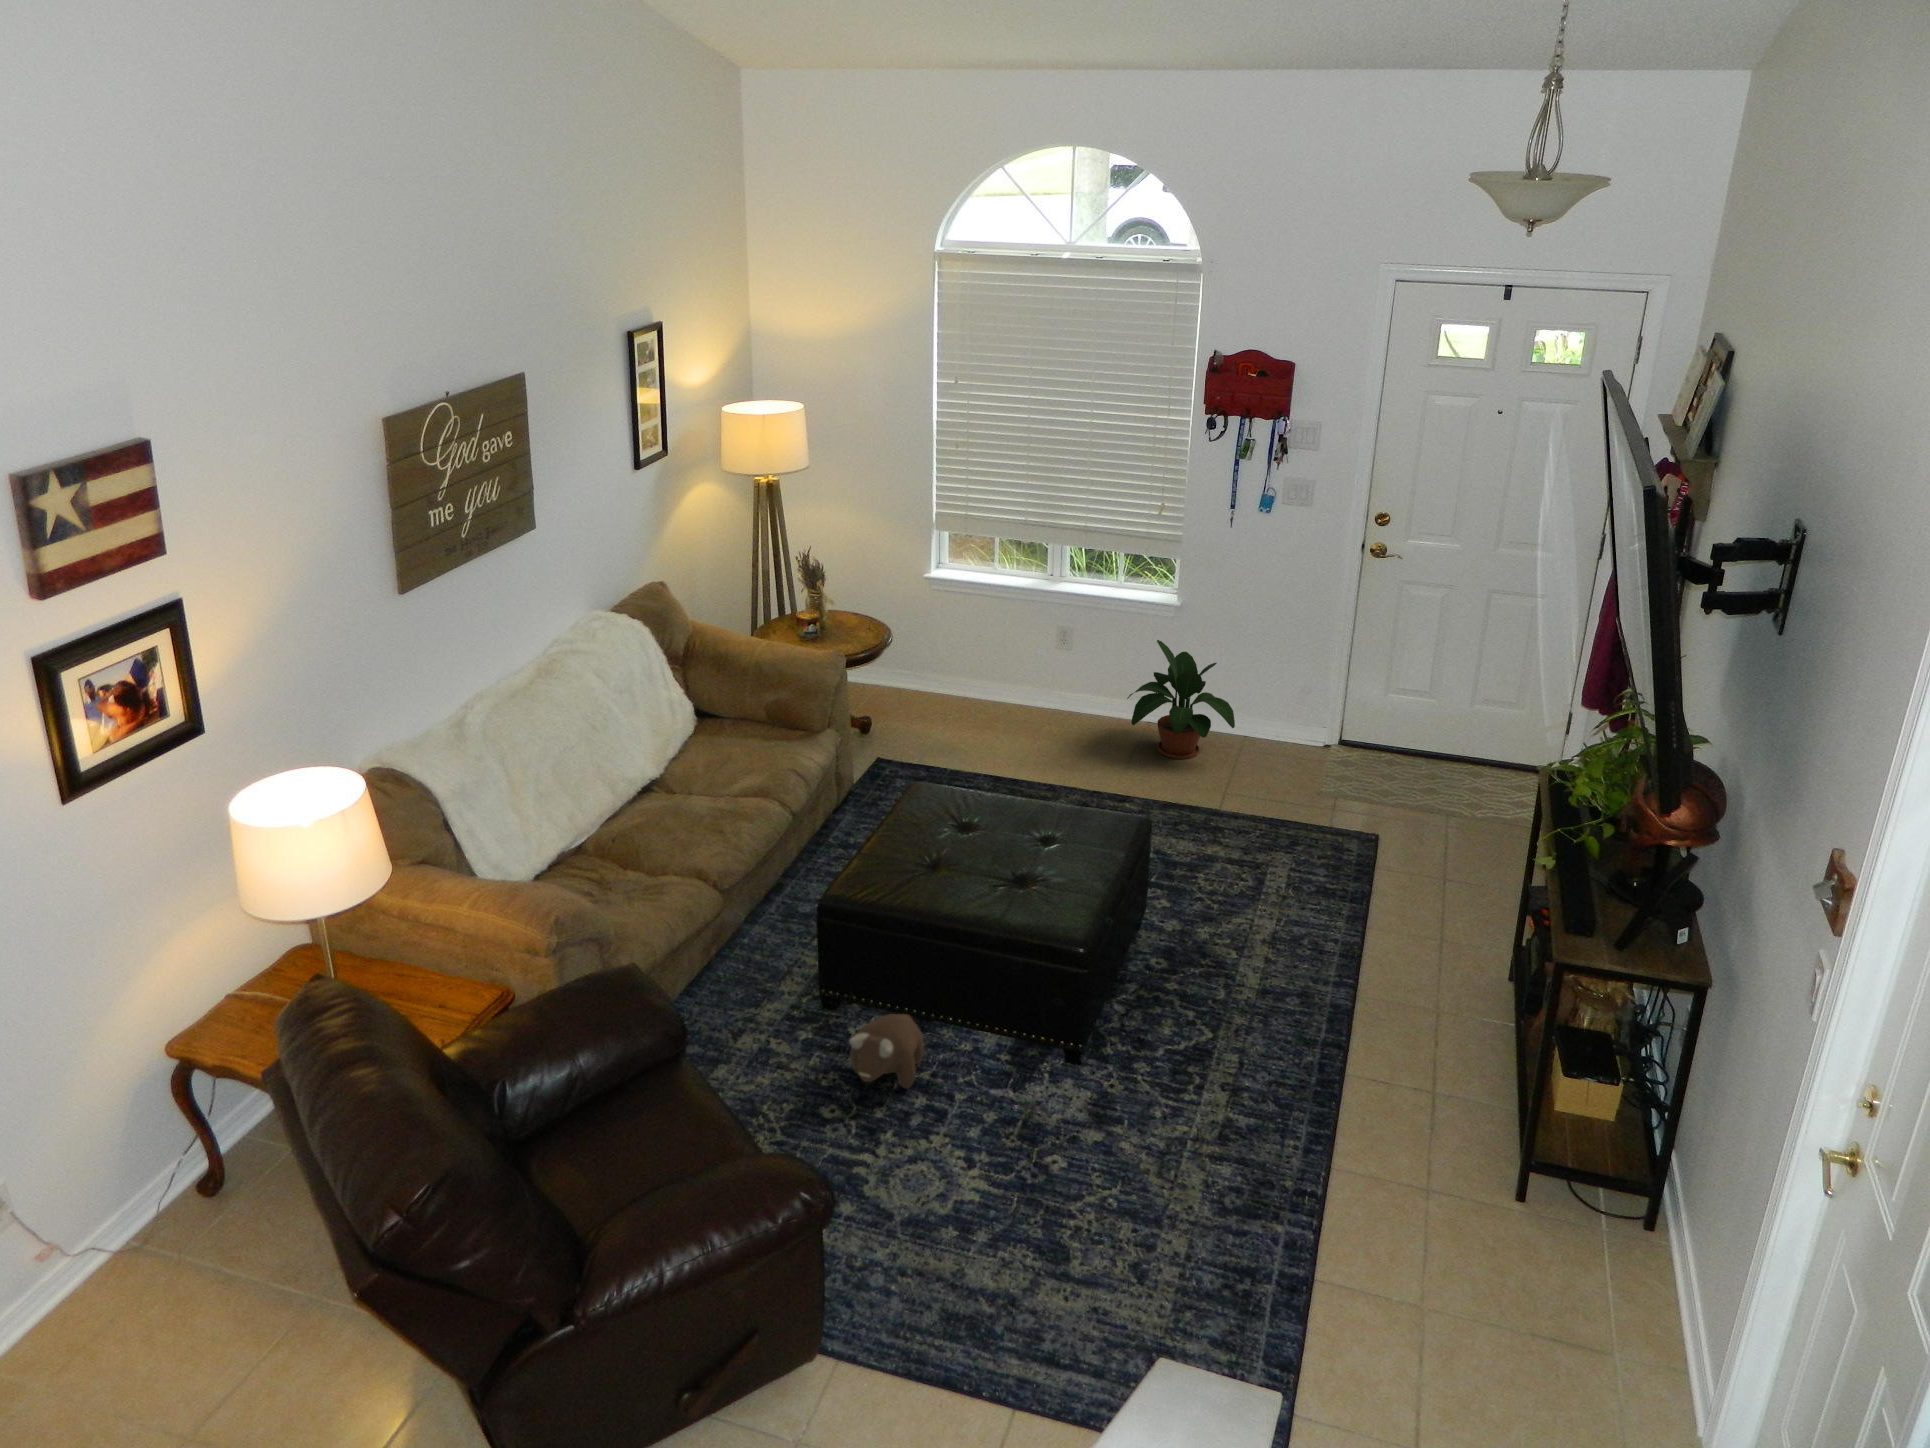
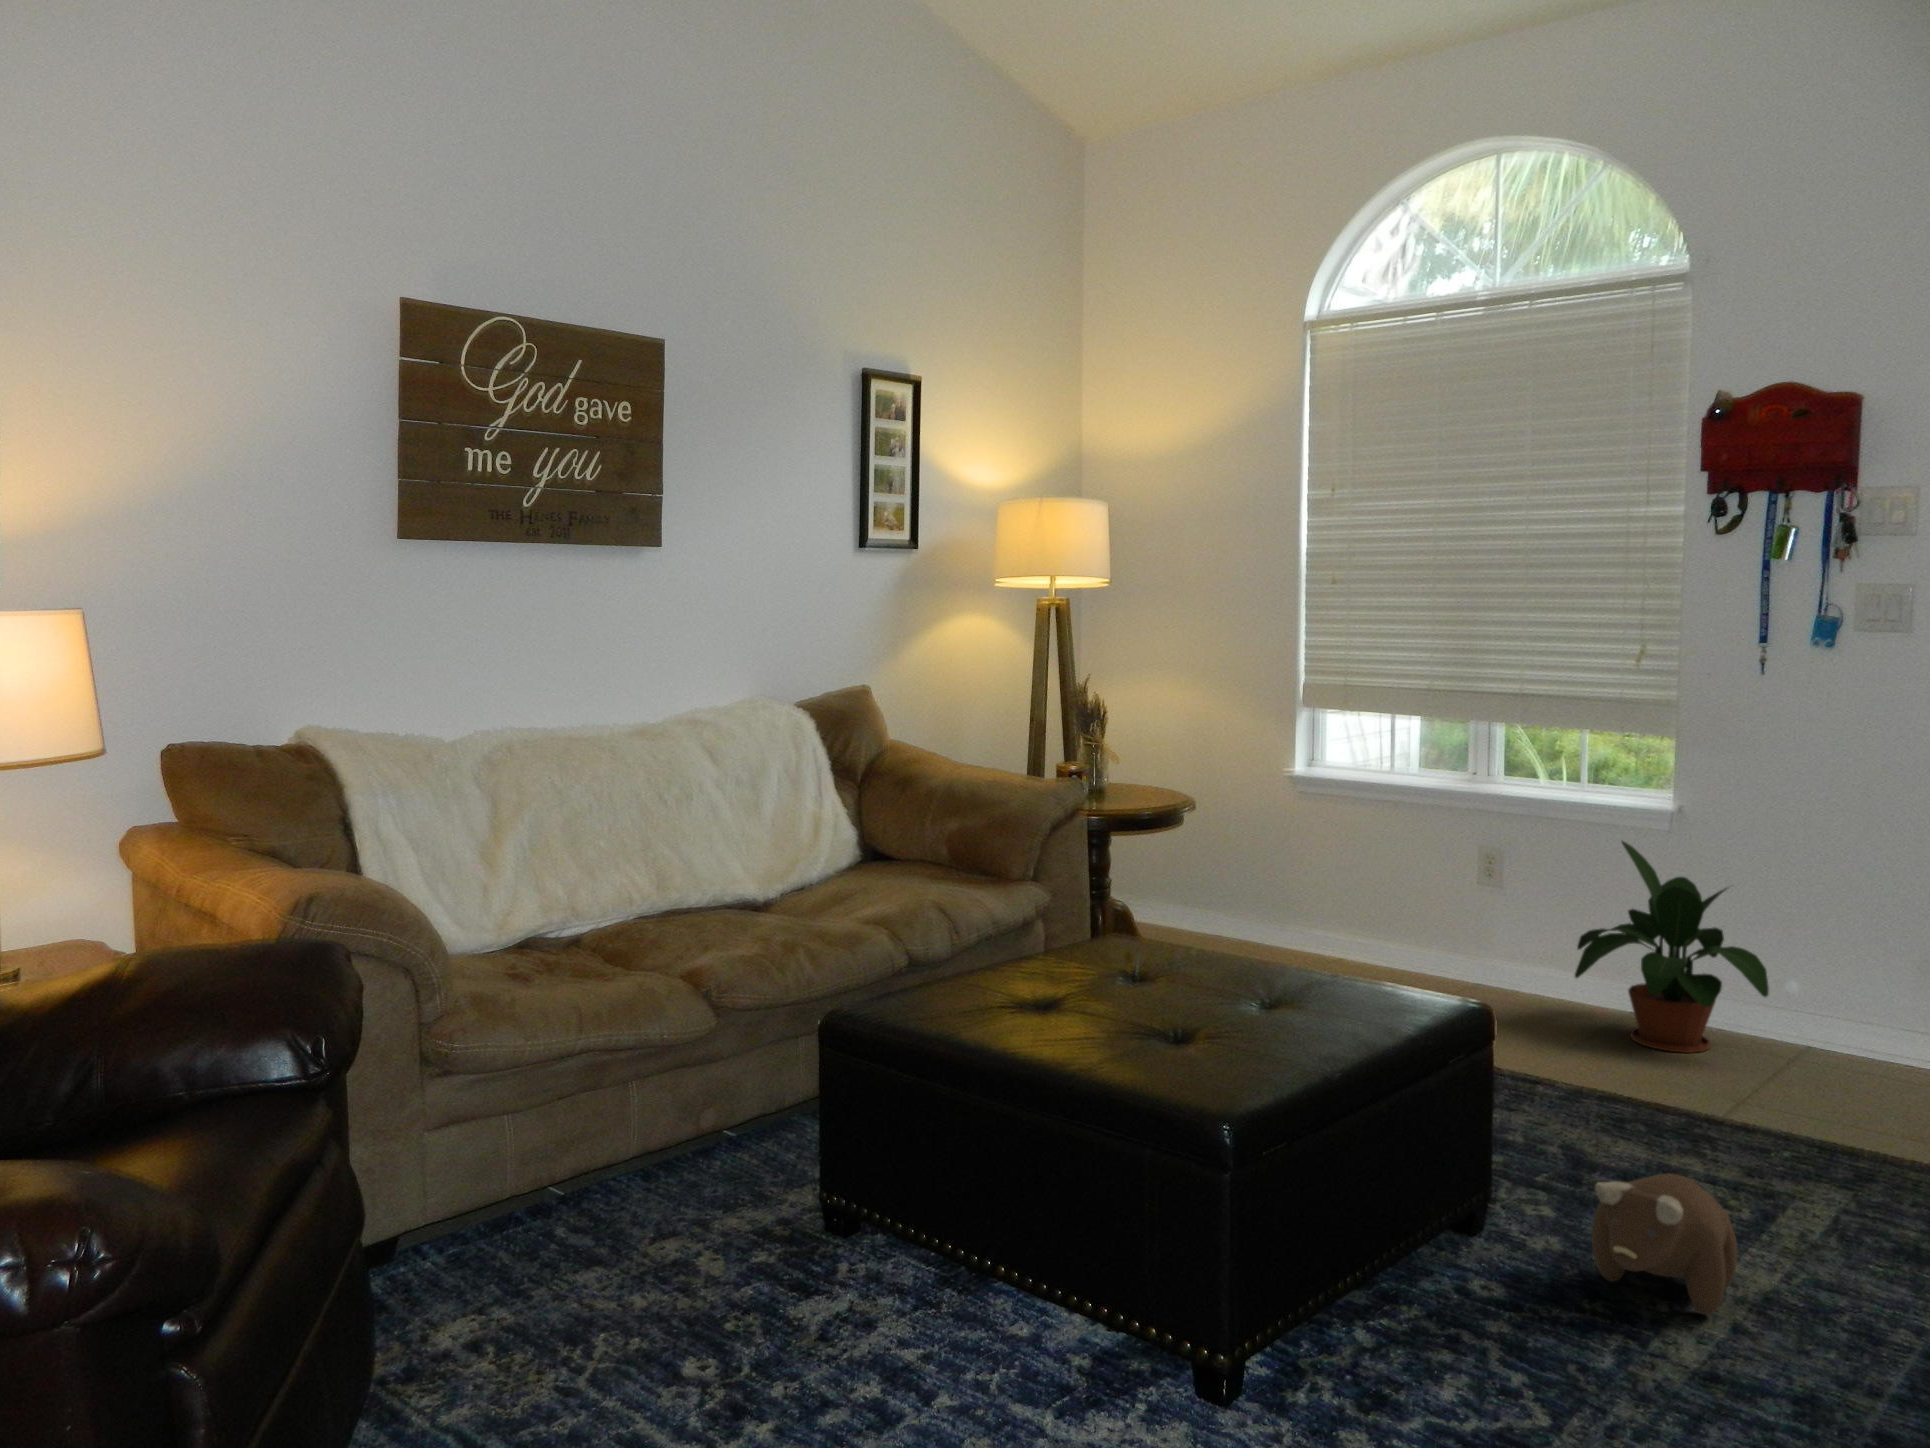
plush toy: present [849,1014,924,1089] -> present [1592,1173,1737,1315]

